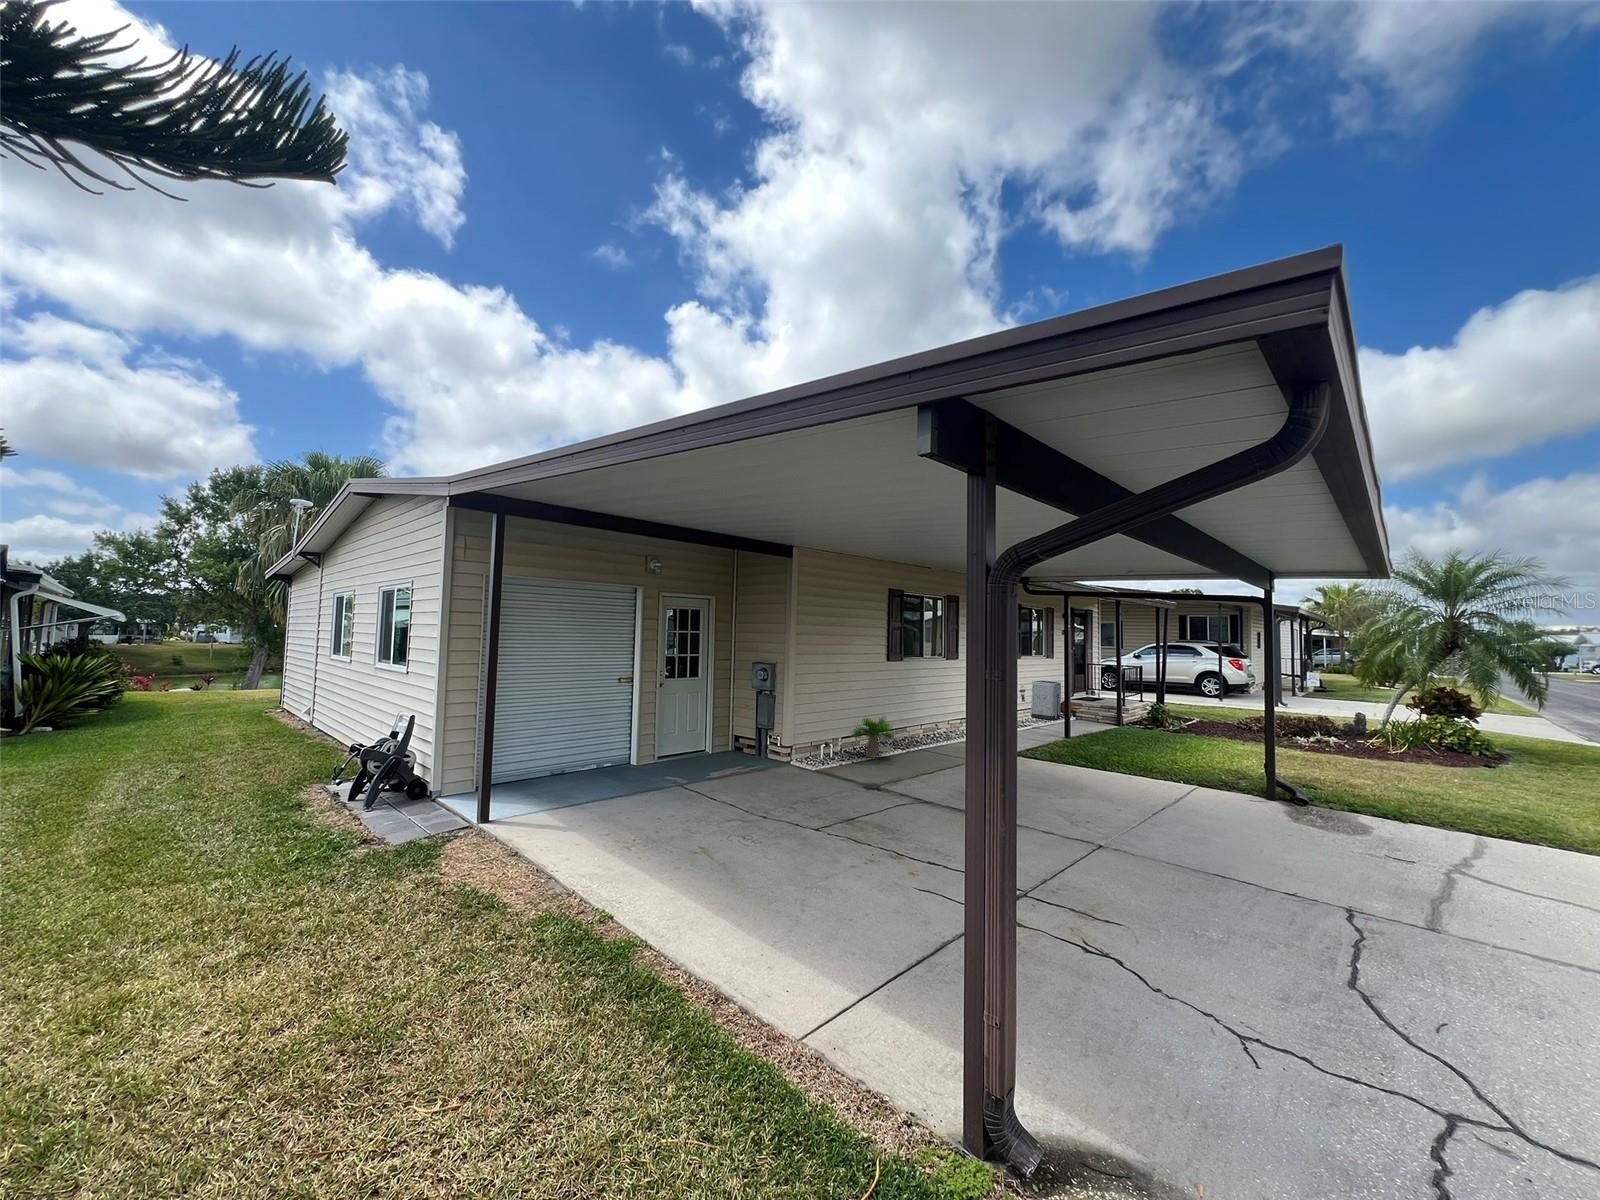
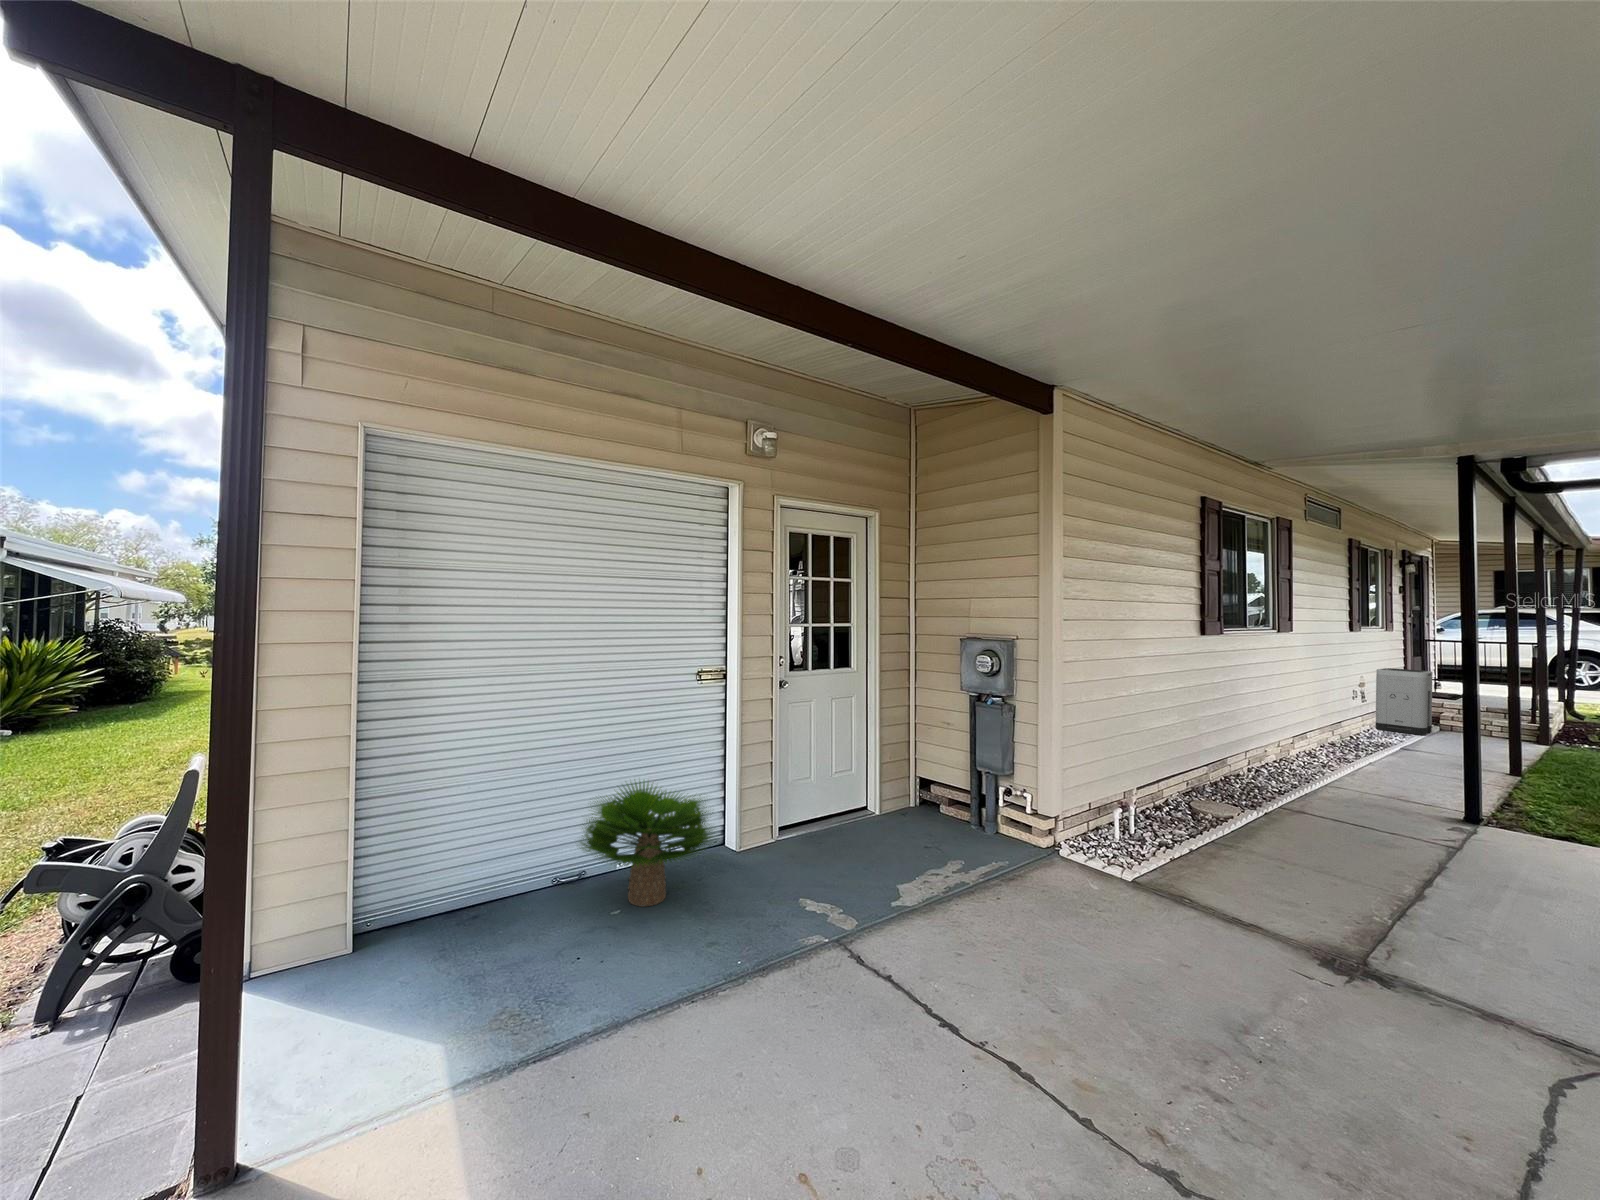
potted plant: present [851,718,894,758] -> present [580,782,712,907]

